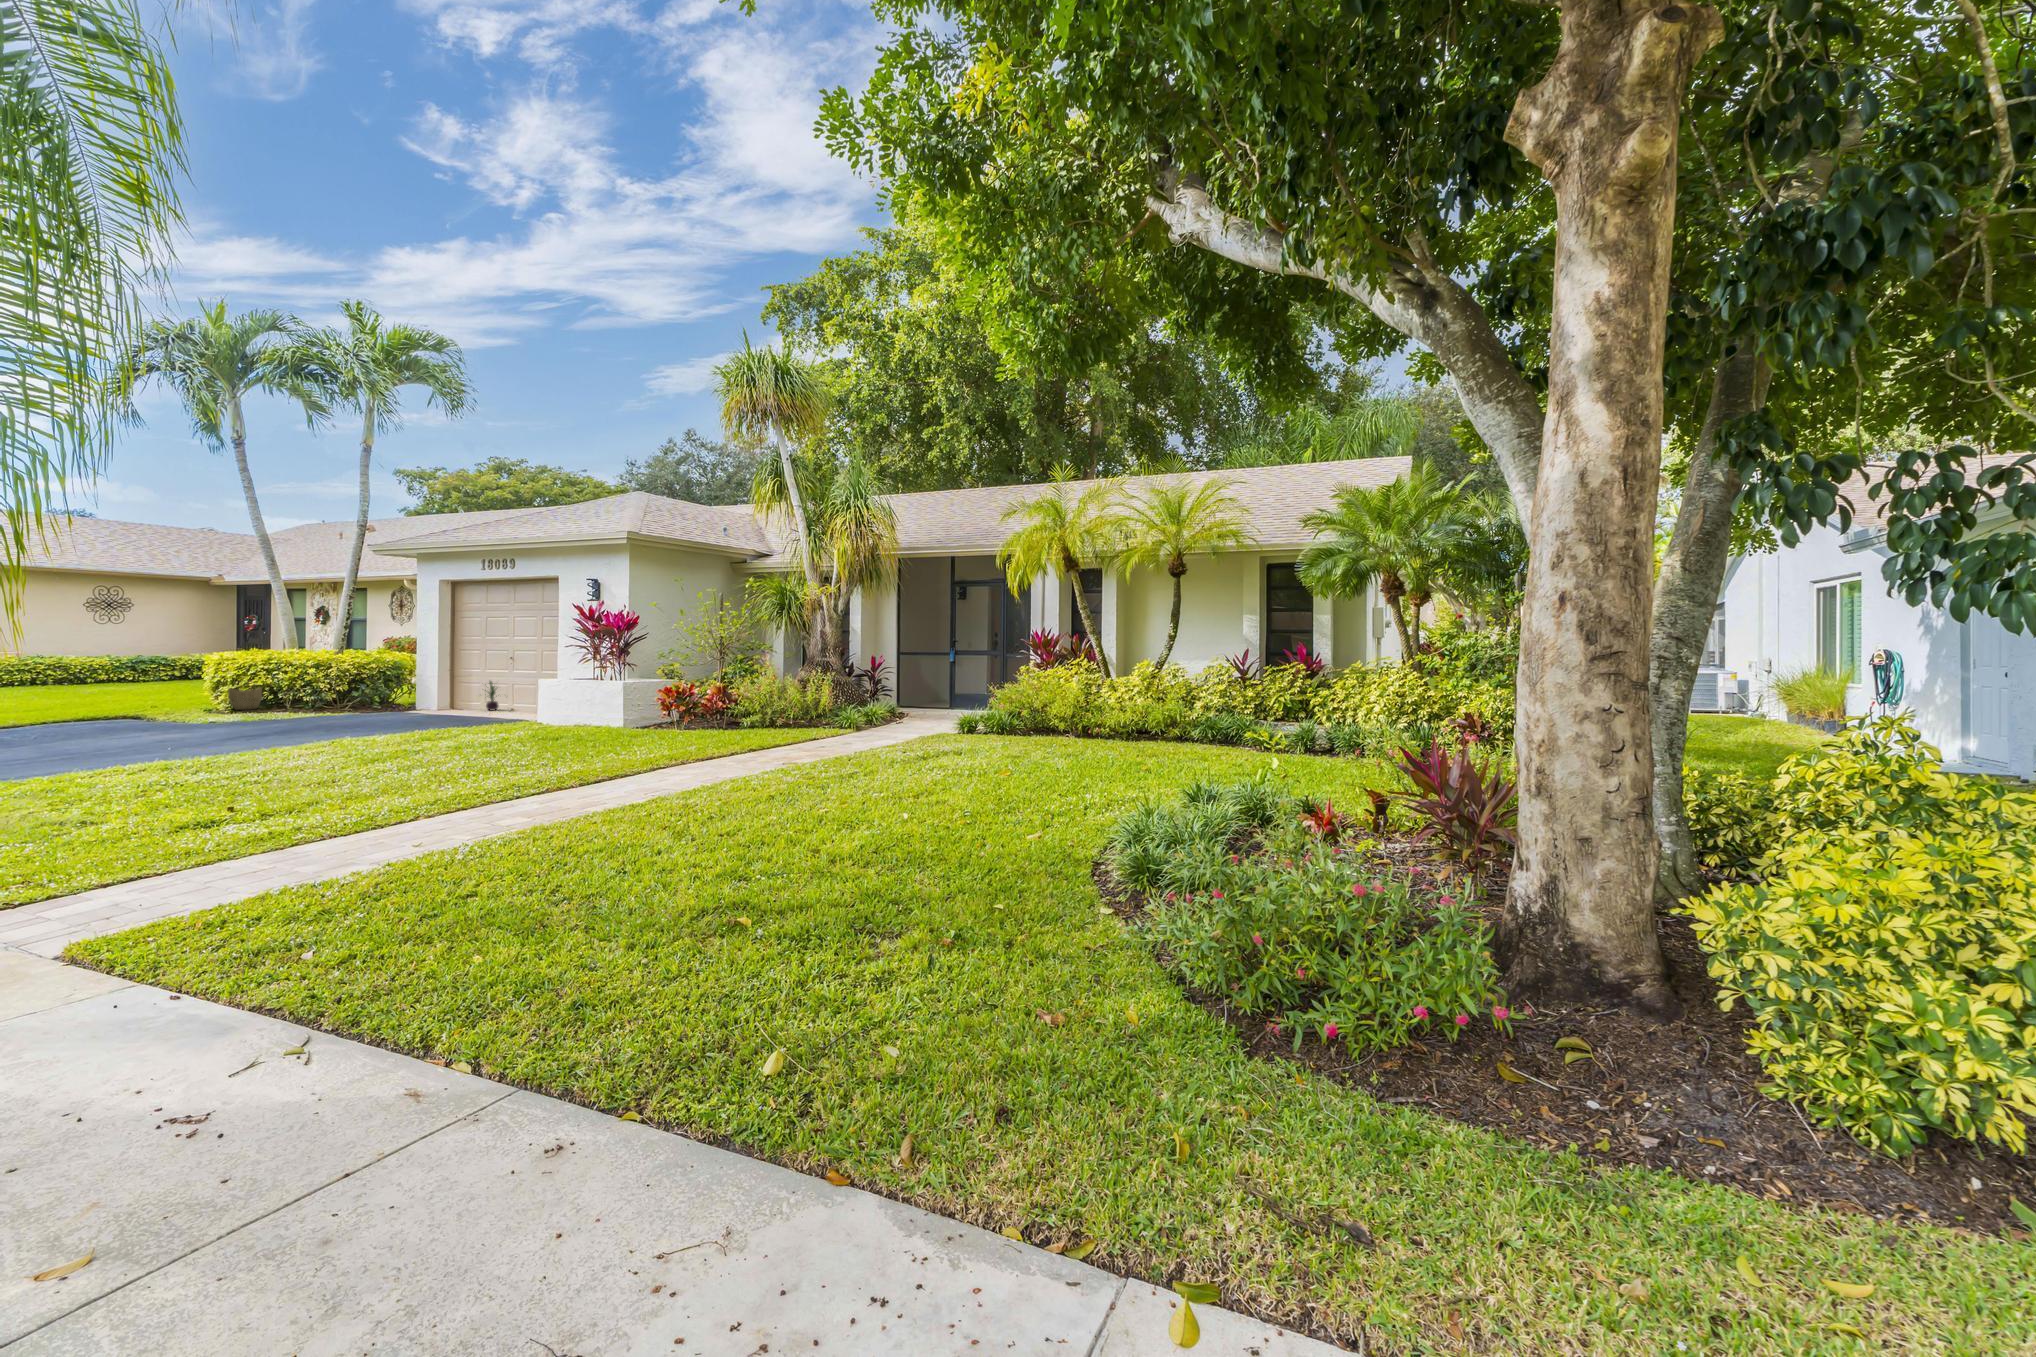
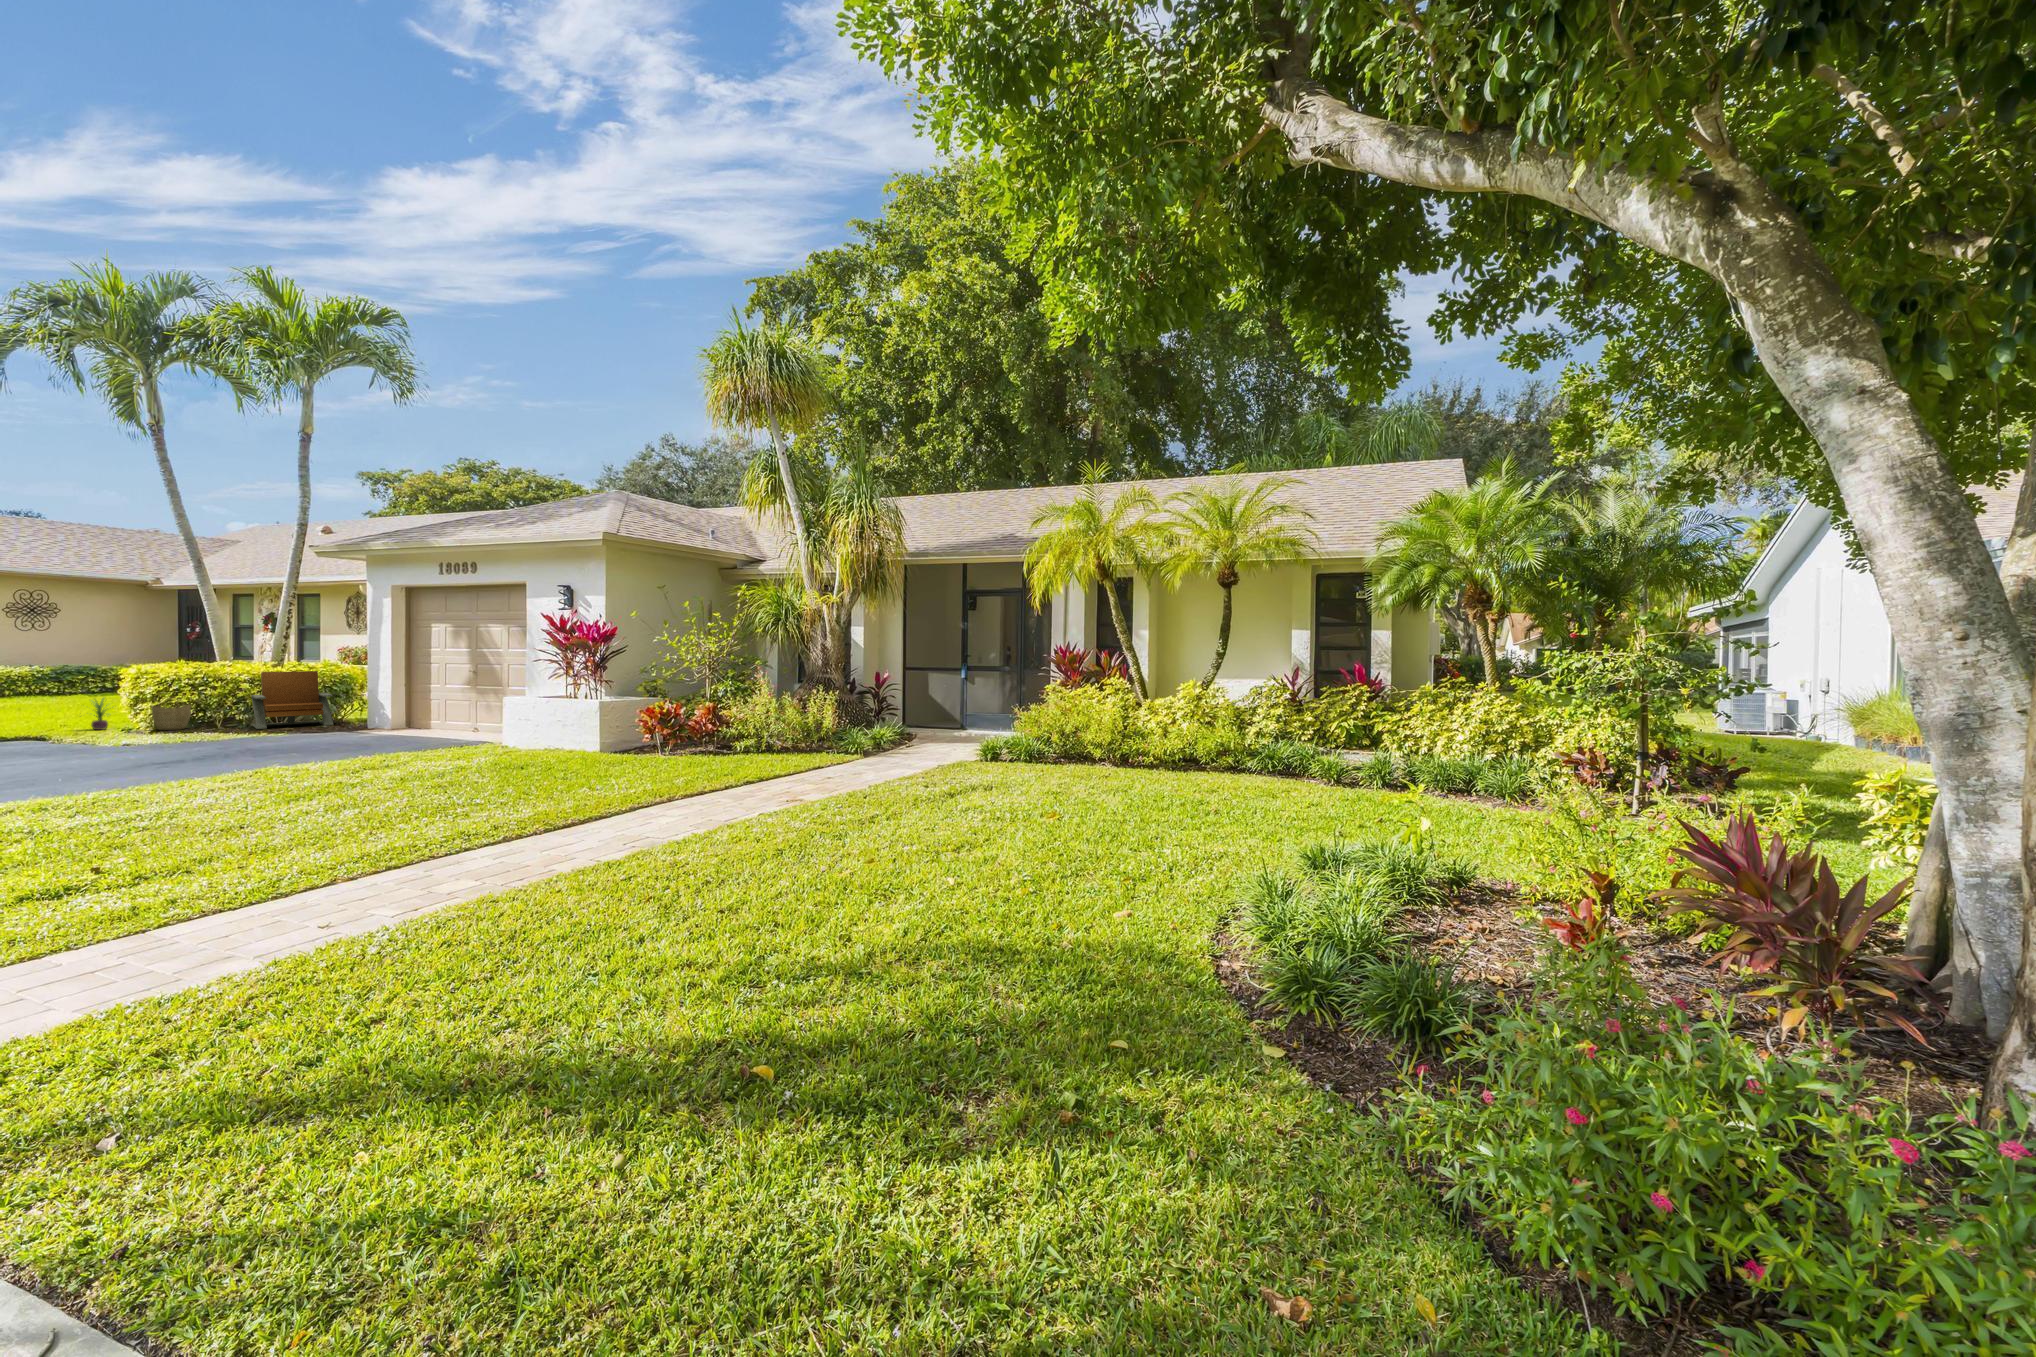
lounge chair: none [315,657,388,709] -> present [252,671,333,729]
decorative plant: present [485,681,498,710] -> present [91,698,109,730]

